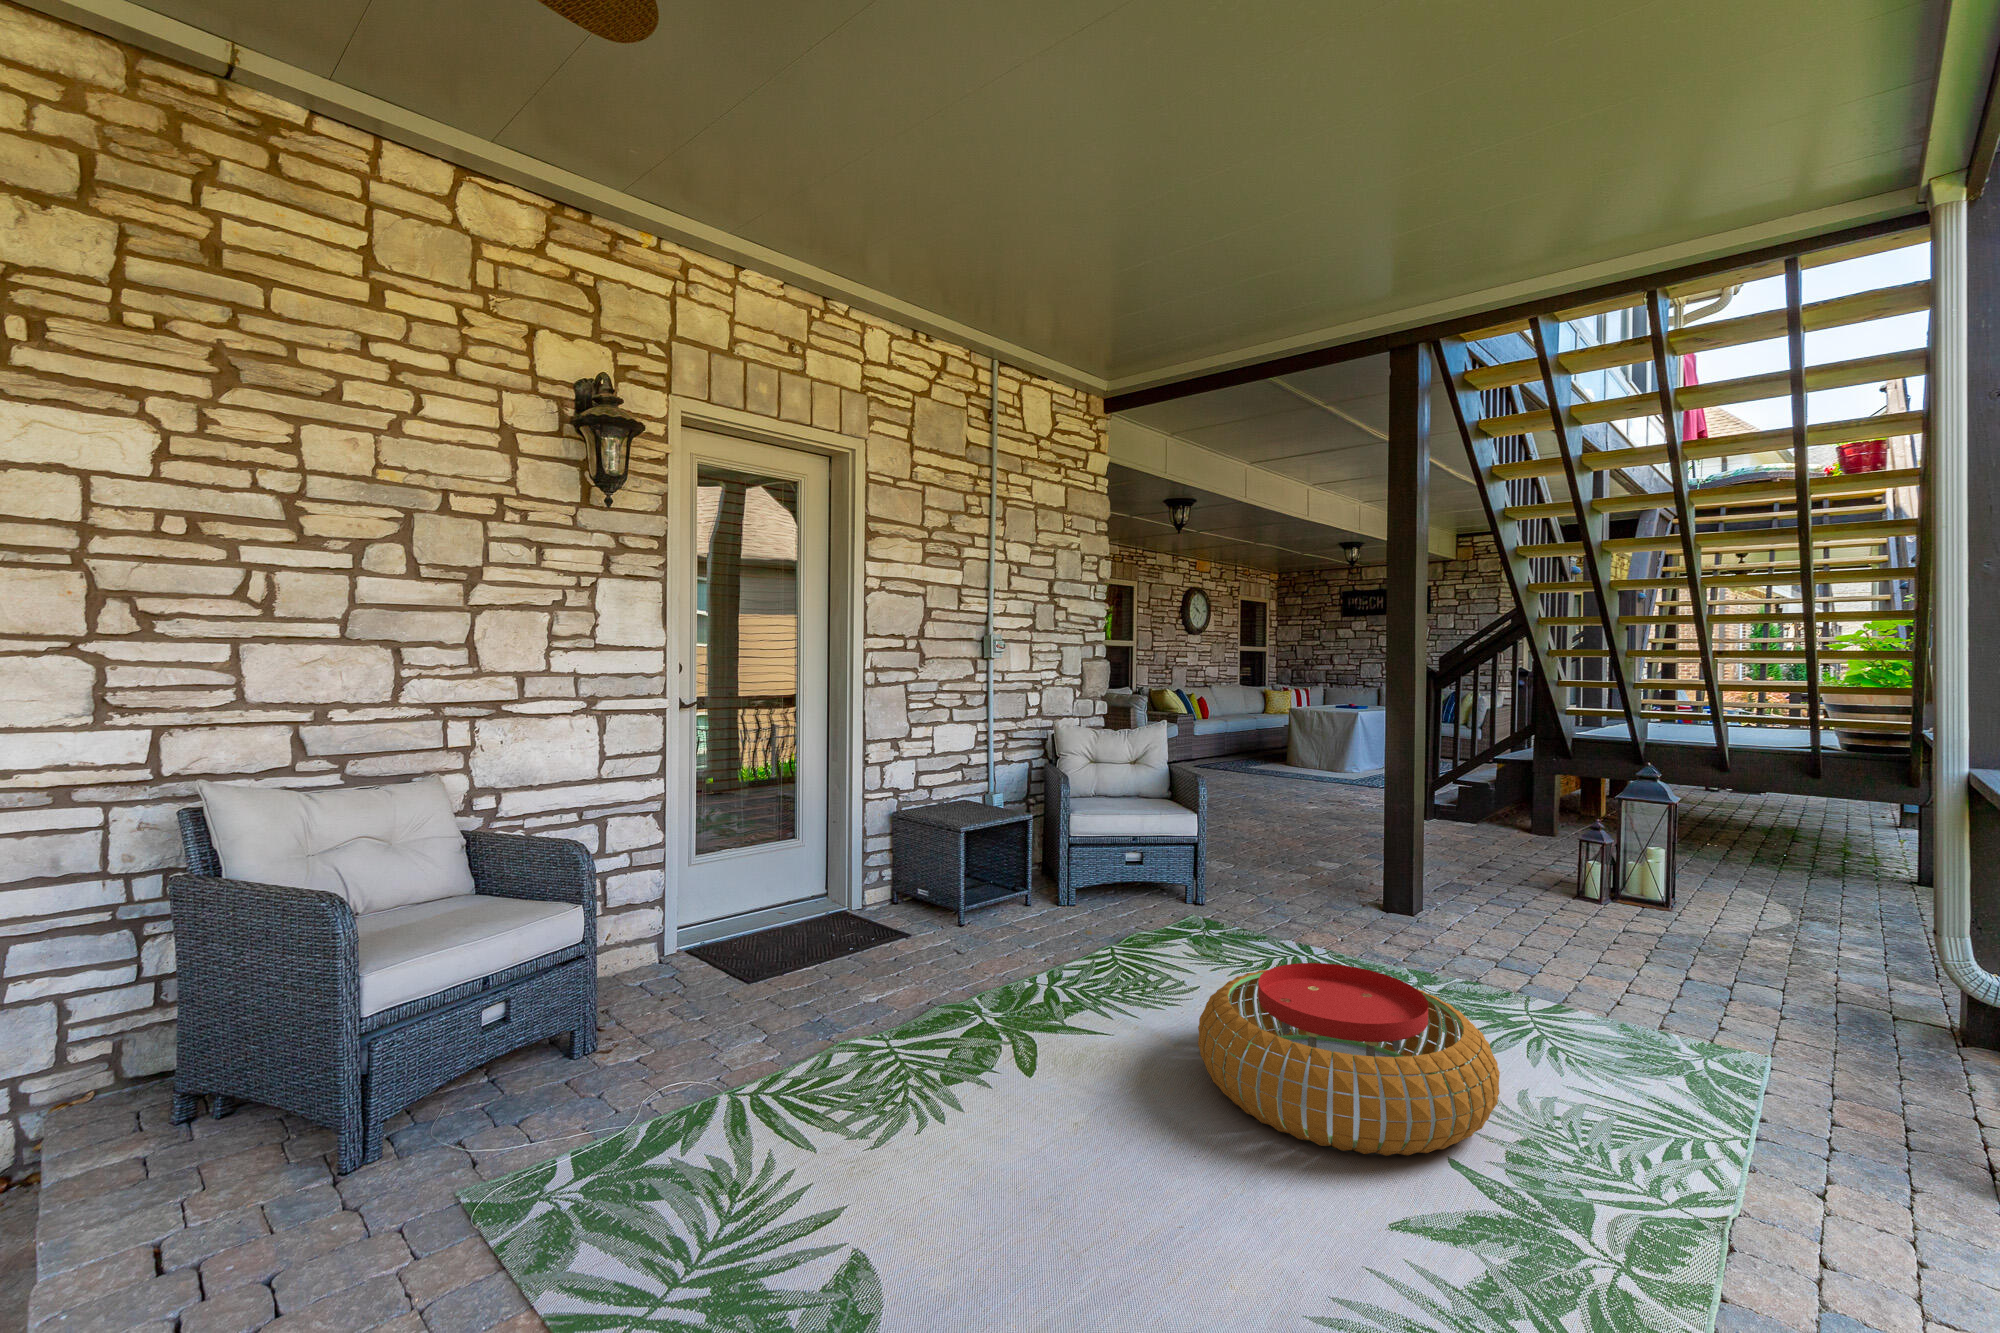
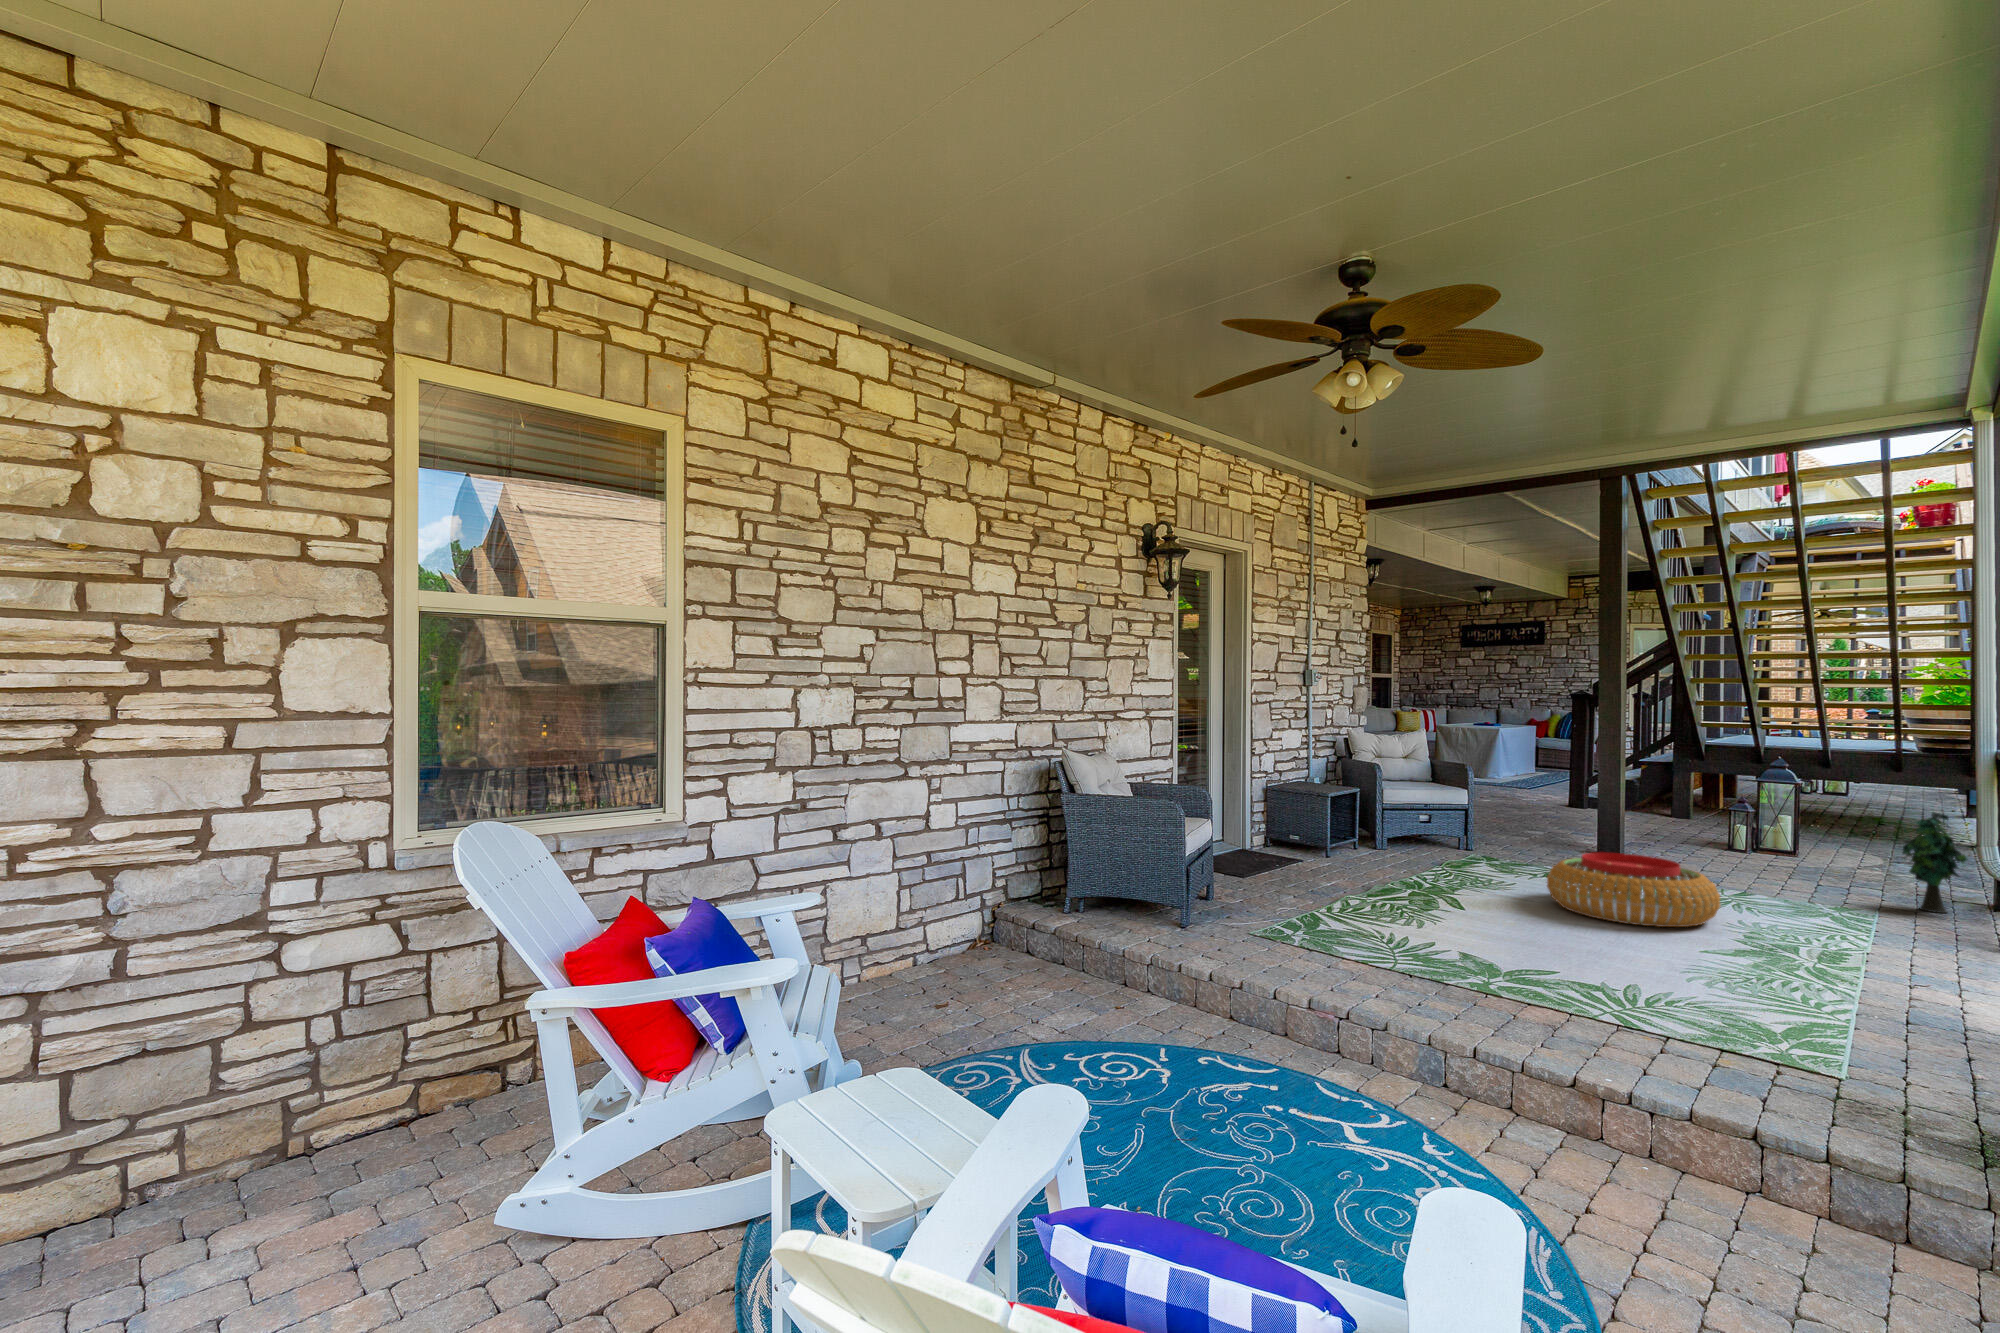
decorative plant: none [1849,889,1982,1080] -> present [1903,812,1967,913]

